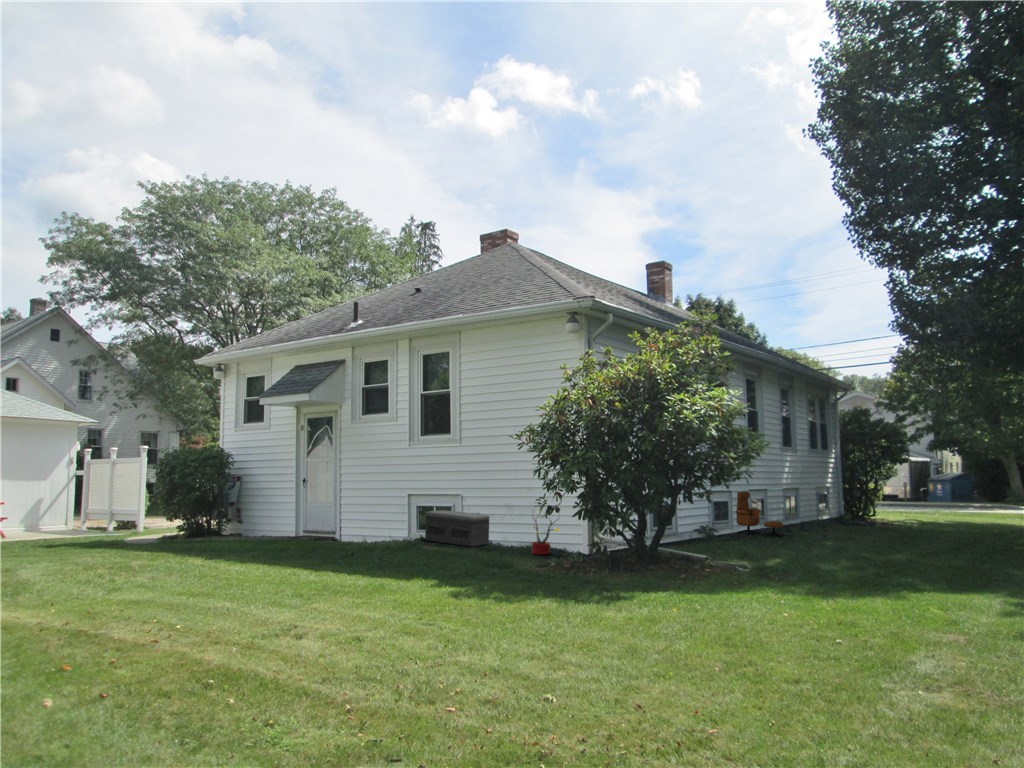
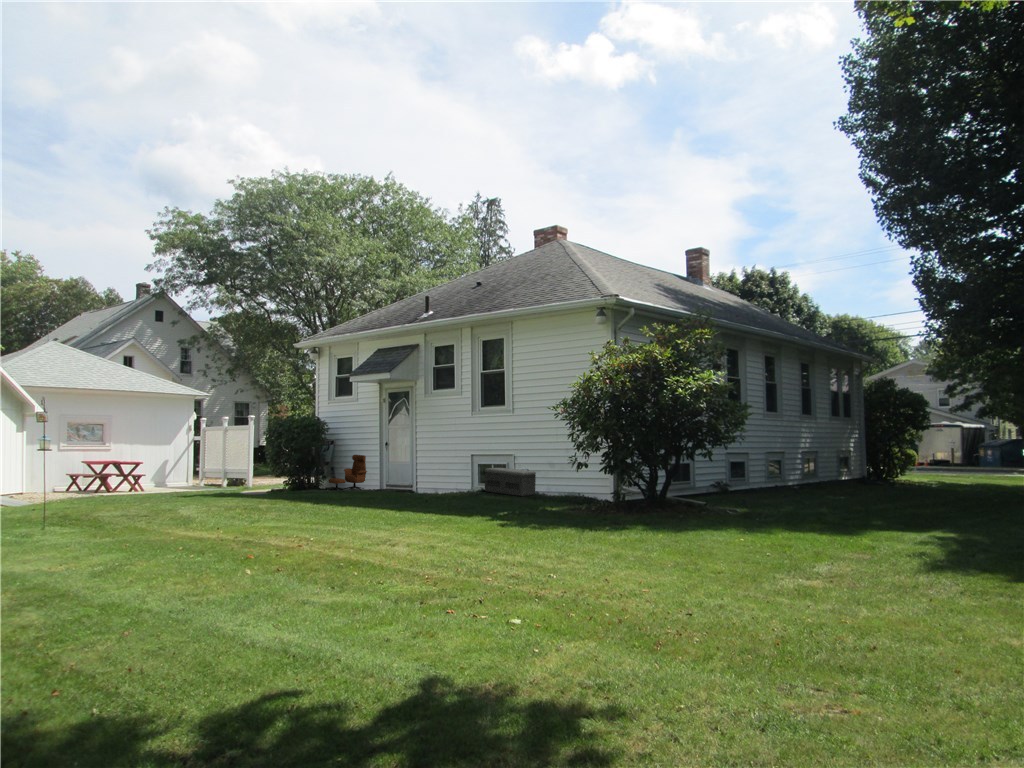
lounge chair: present [736,491,784,537] -> present [329,455,367,490]
decorative plant: present [532,511,559,555] -> none [568,466,590,502]

